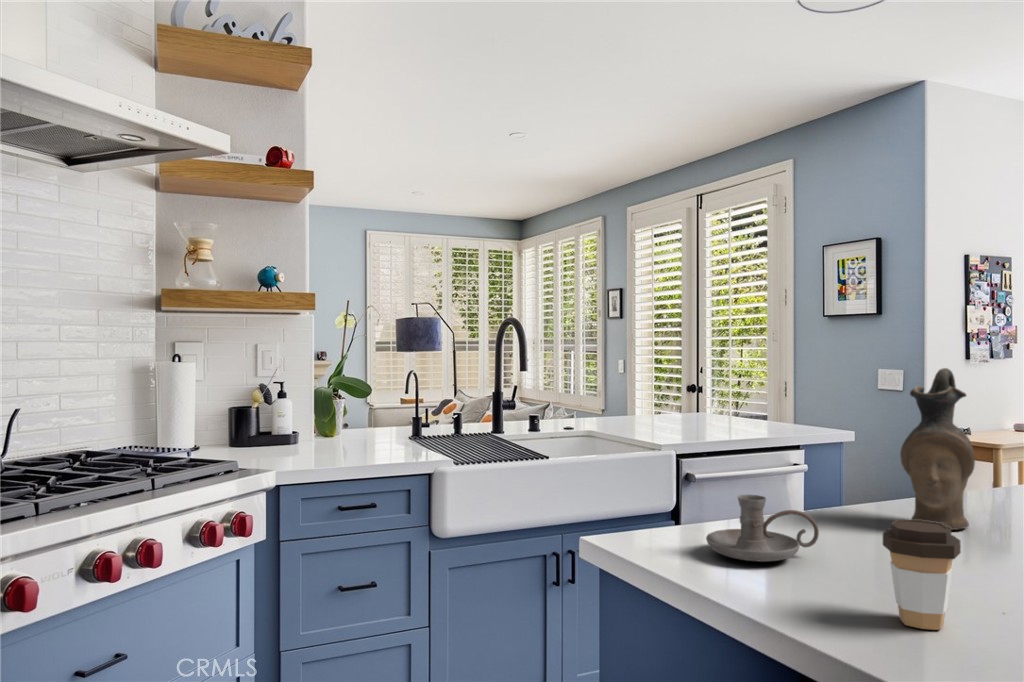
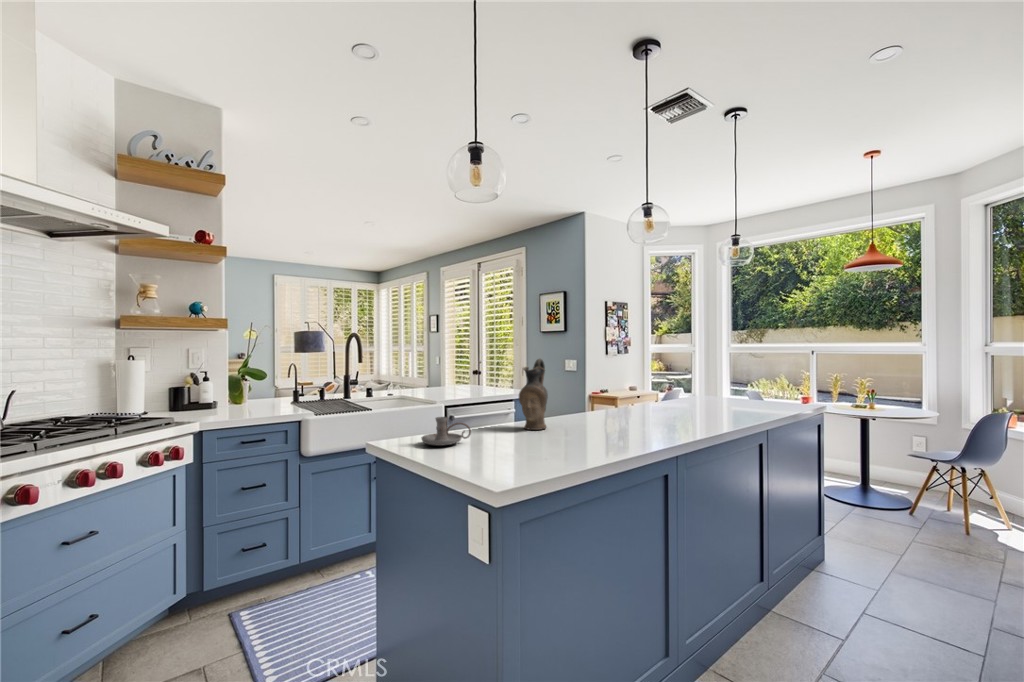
coffee cup: present [883,519,961,630] -> none [477,420,504,462]

